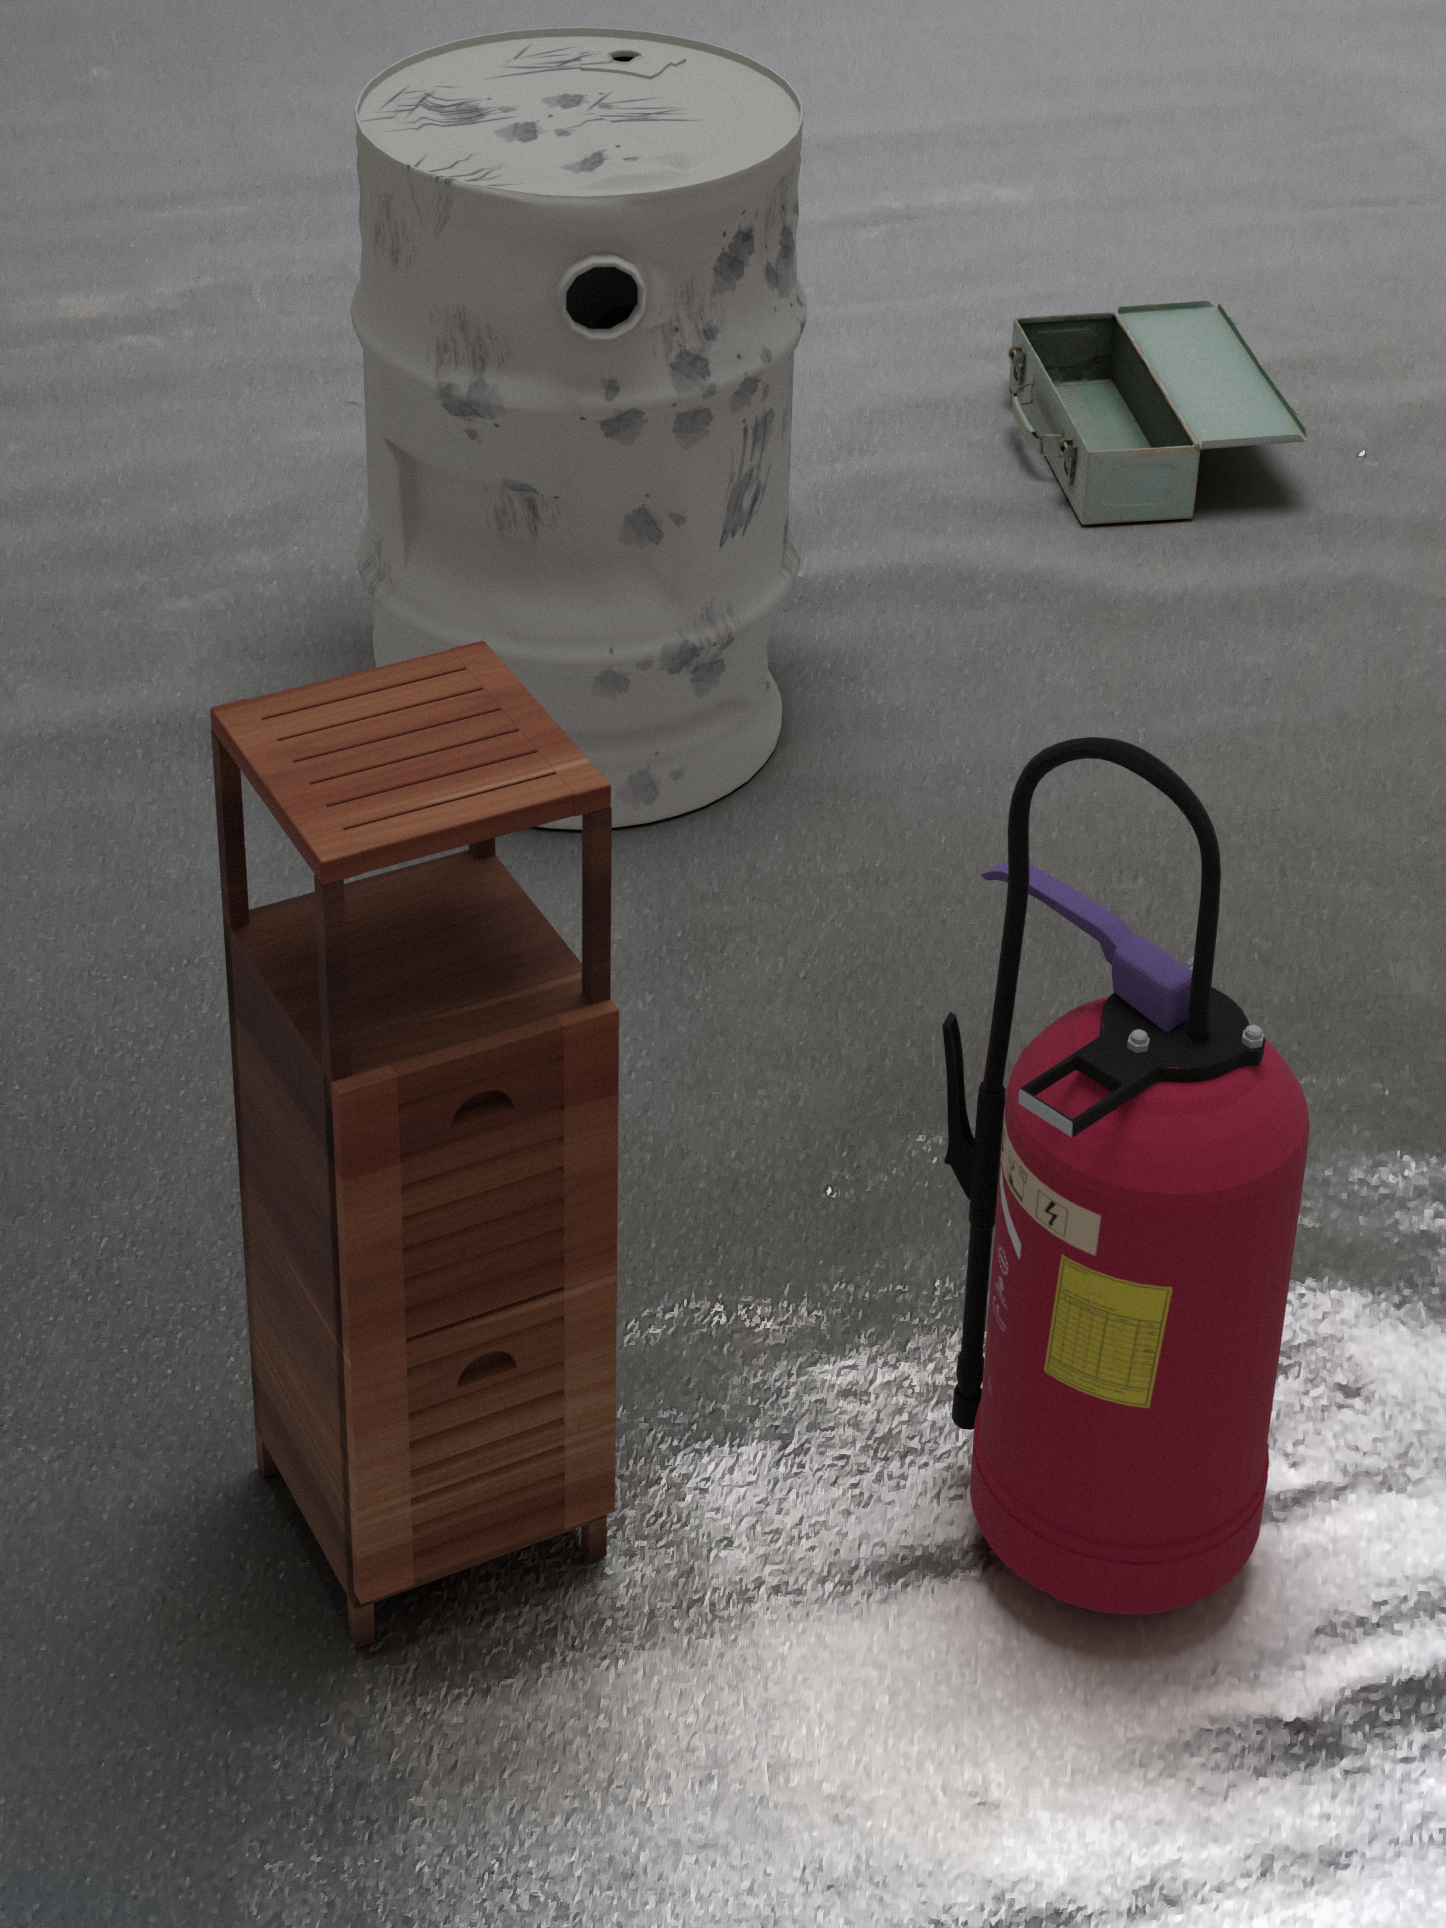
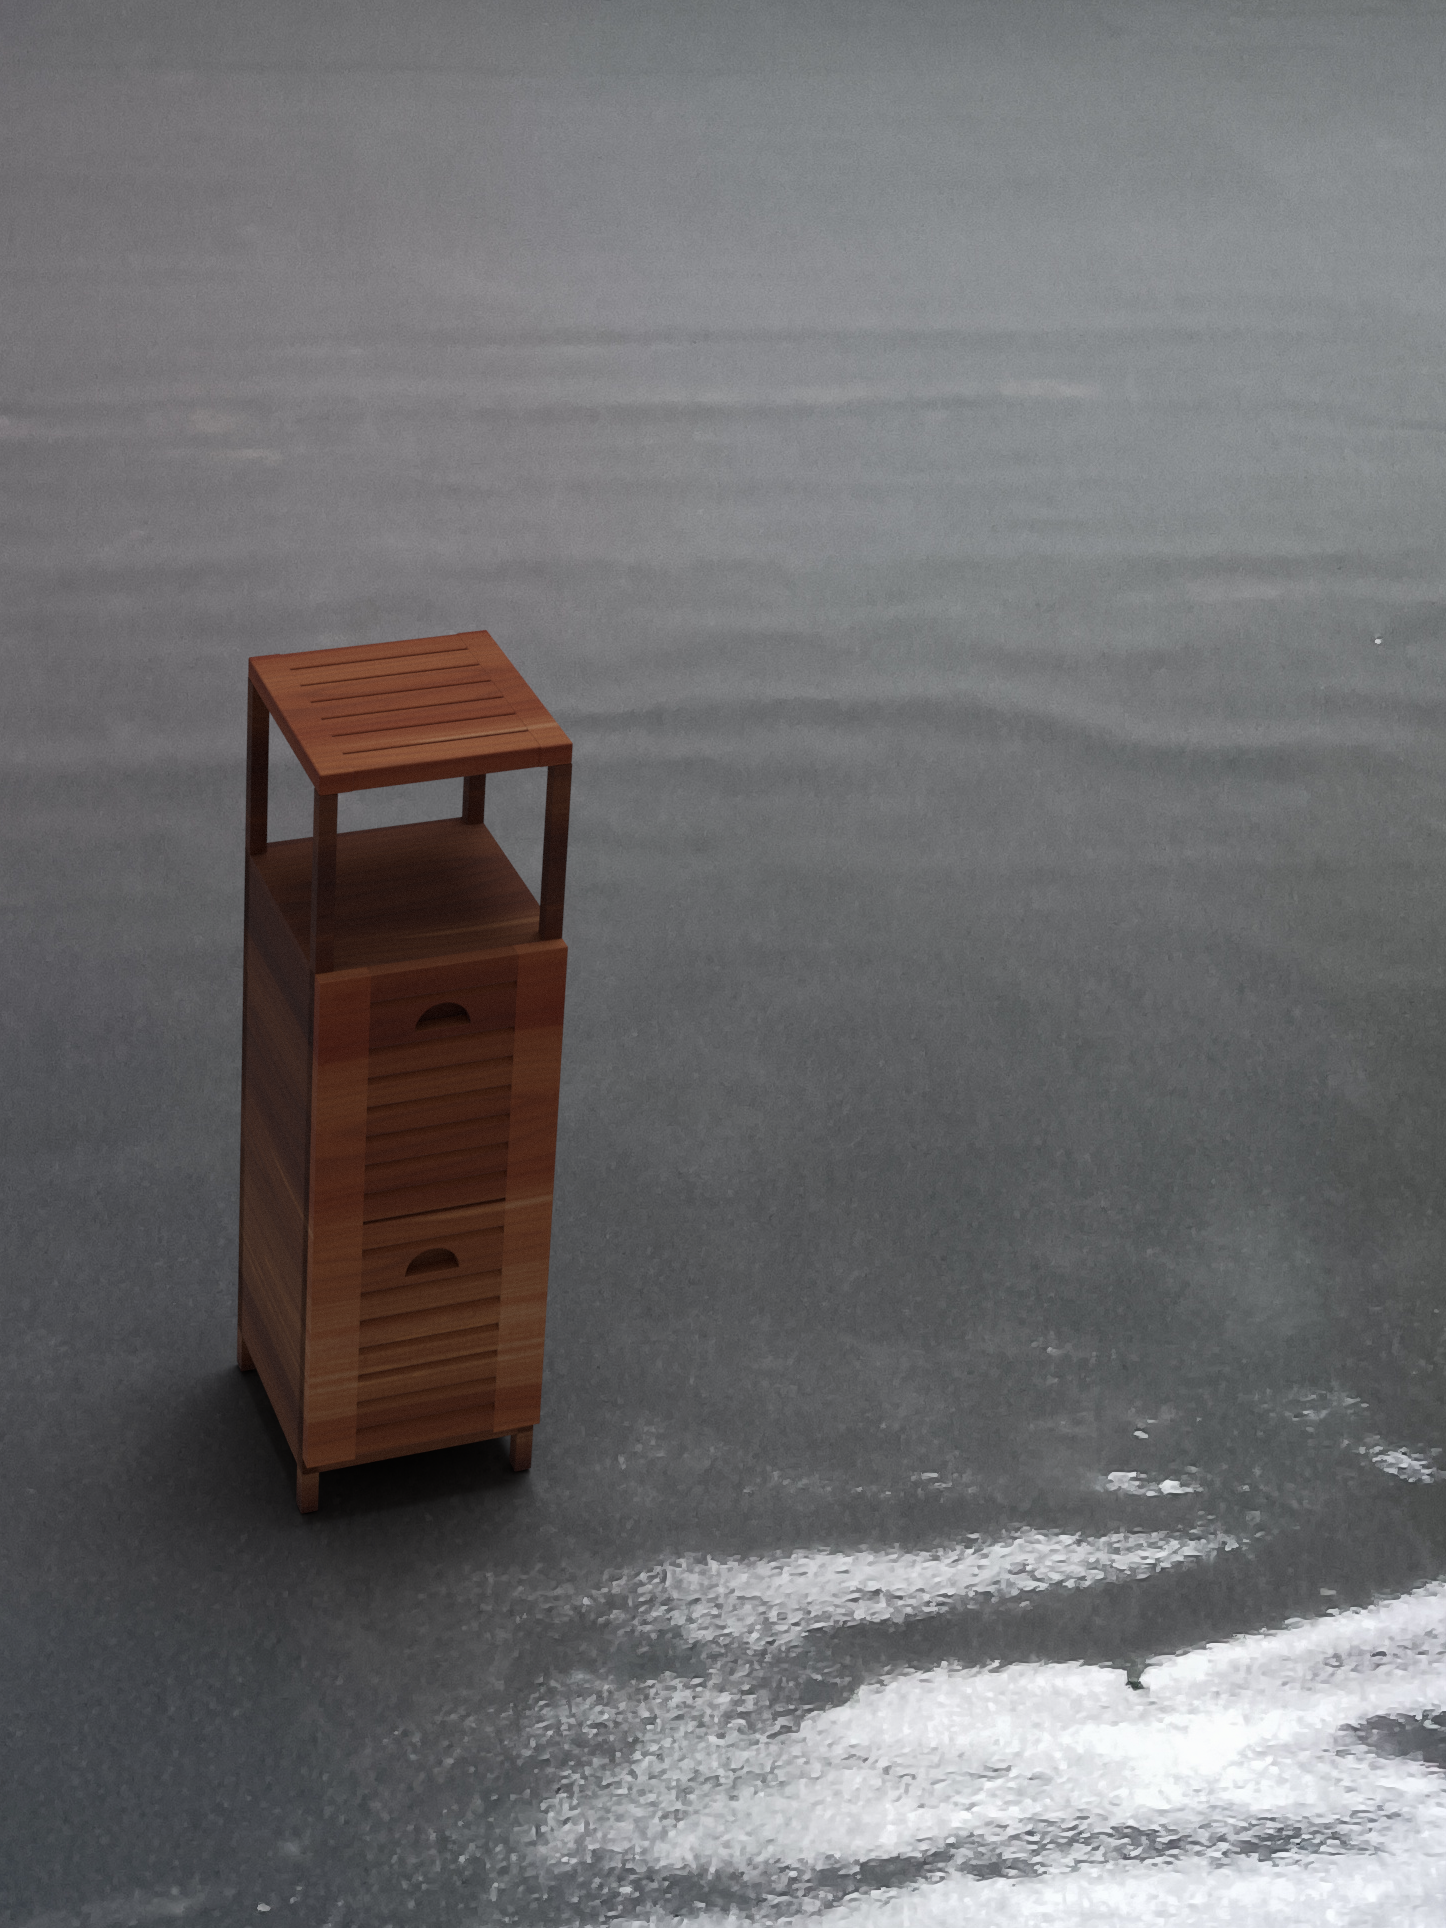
trash can: present [350,27,807,830] -> none [424,176,848,890]
toolbox: present [1008,301,1307,525] -> none [1054,493,1323,684]
fire extinguisher: present [942,737,1310,1615] -> none [853,749,1172,1569]

